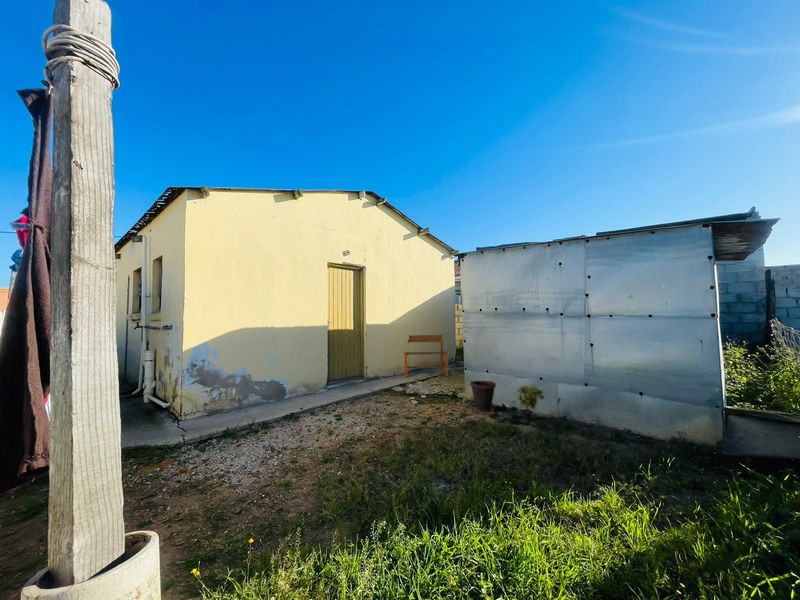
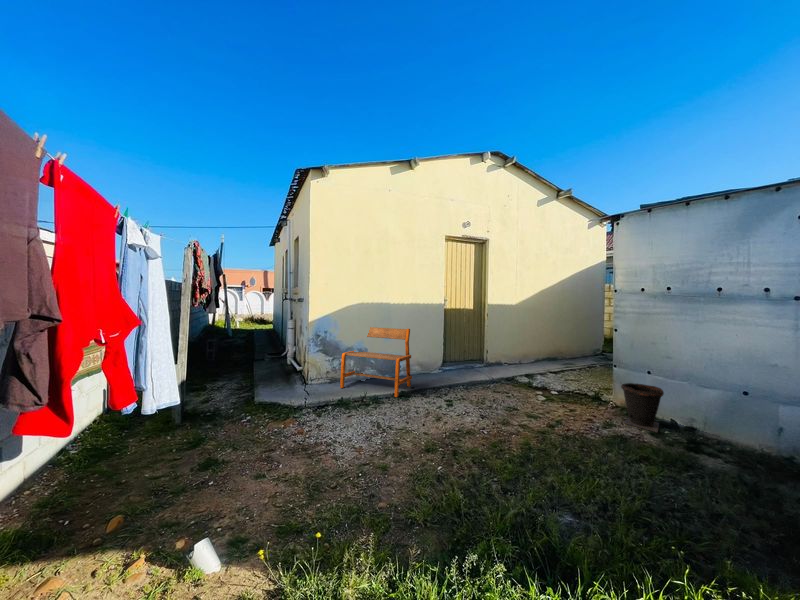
bench: present [404,335,448,377] -> present [340,327,412,397]
potted plant: present [518,384,544,420] -> none [699,398,756,451]

